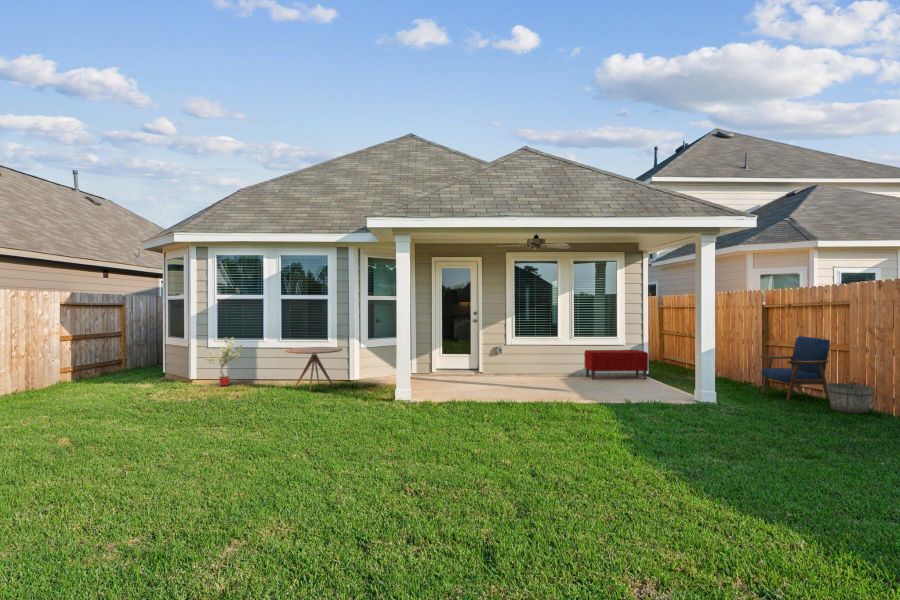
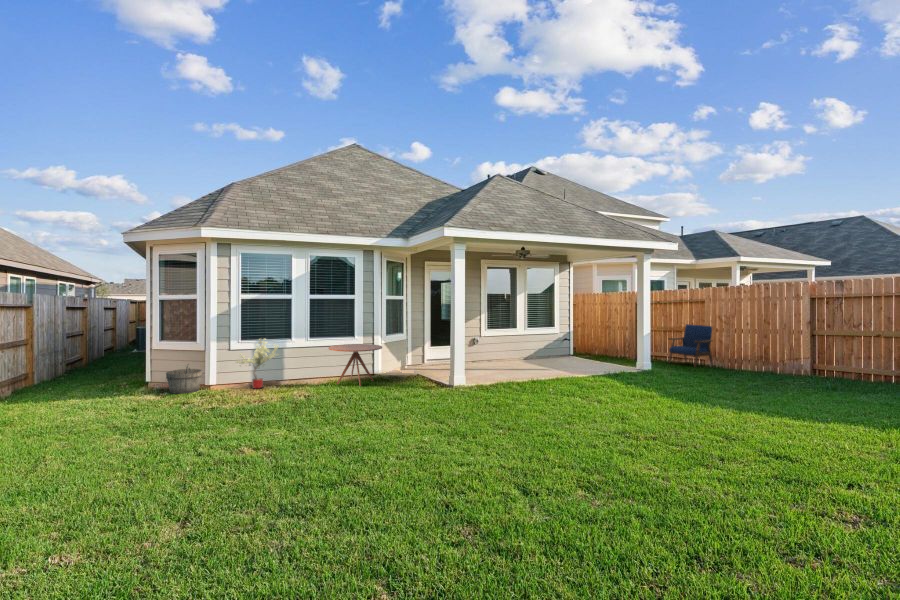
bench: present [584,350,648,380] -> none [536,337,582,361]
wooden bucket: present [826,380,874,413] -> present [166,366,202,394]

